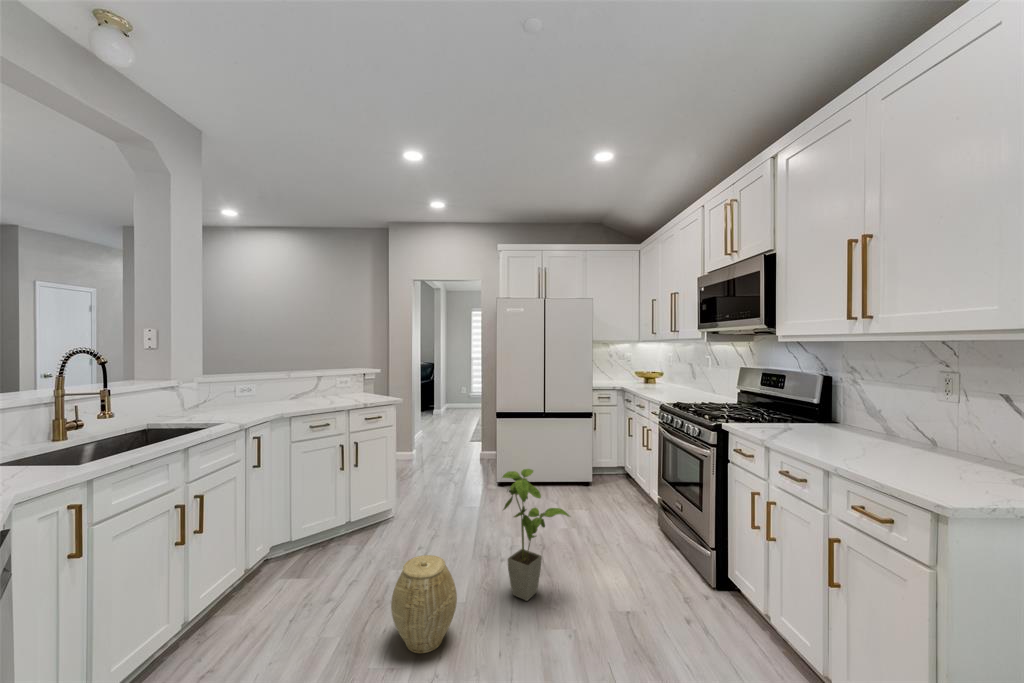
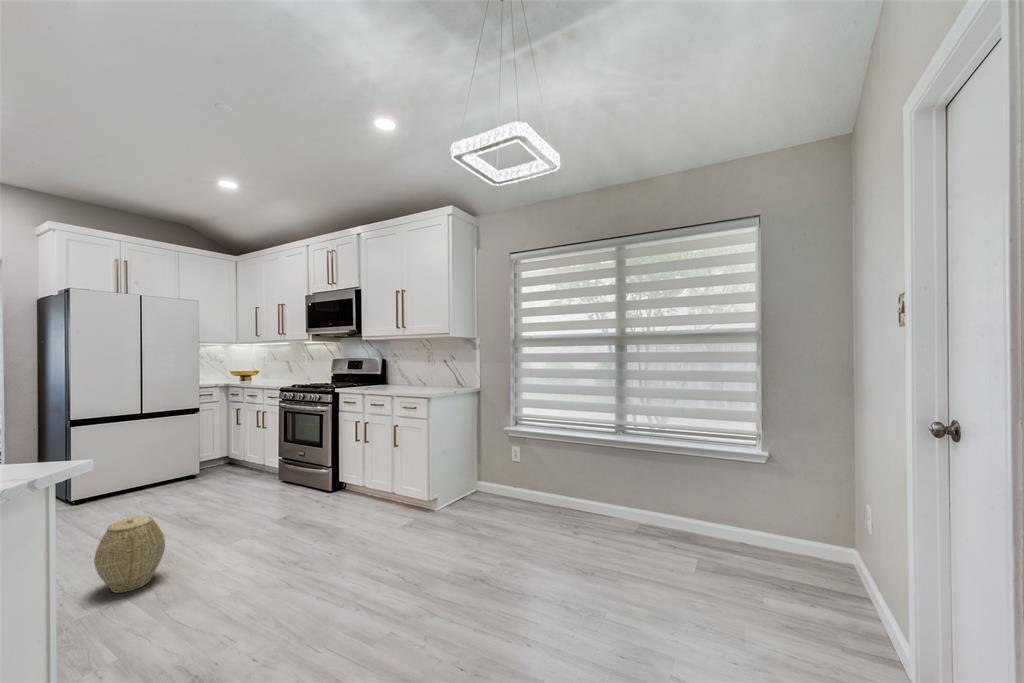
house plant: present [502,469,569,601] -> none [177,438,242,542]

